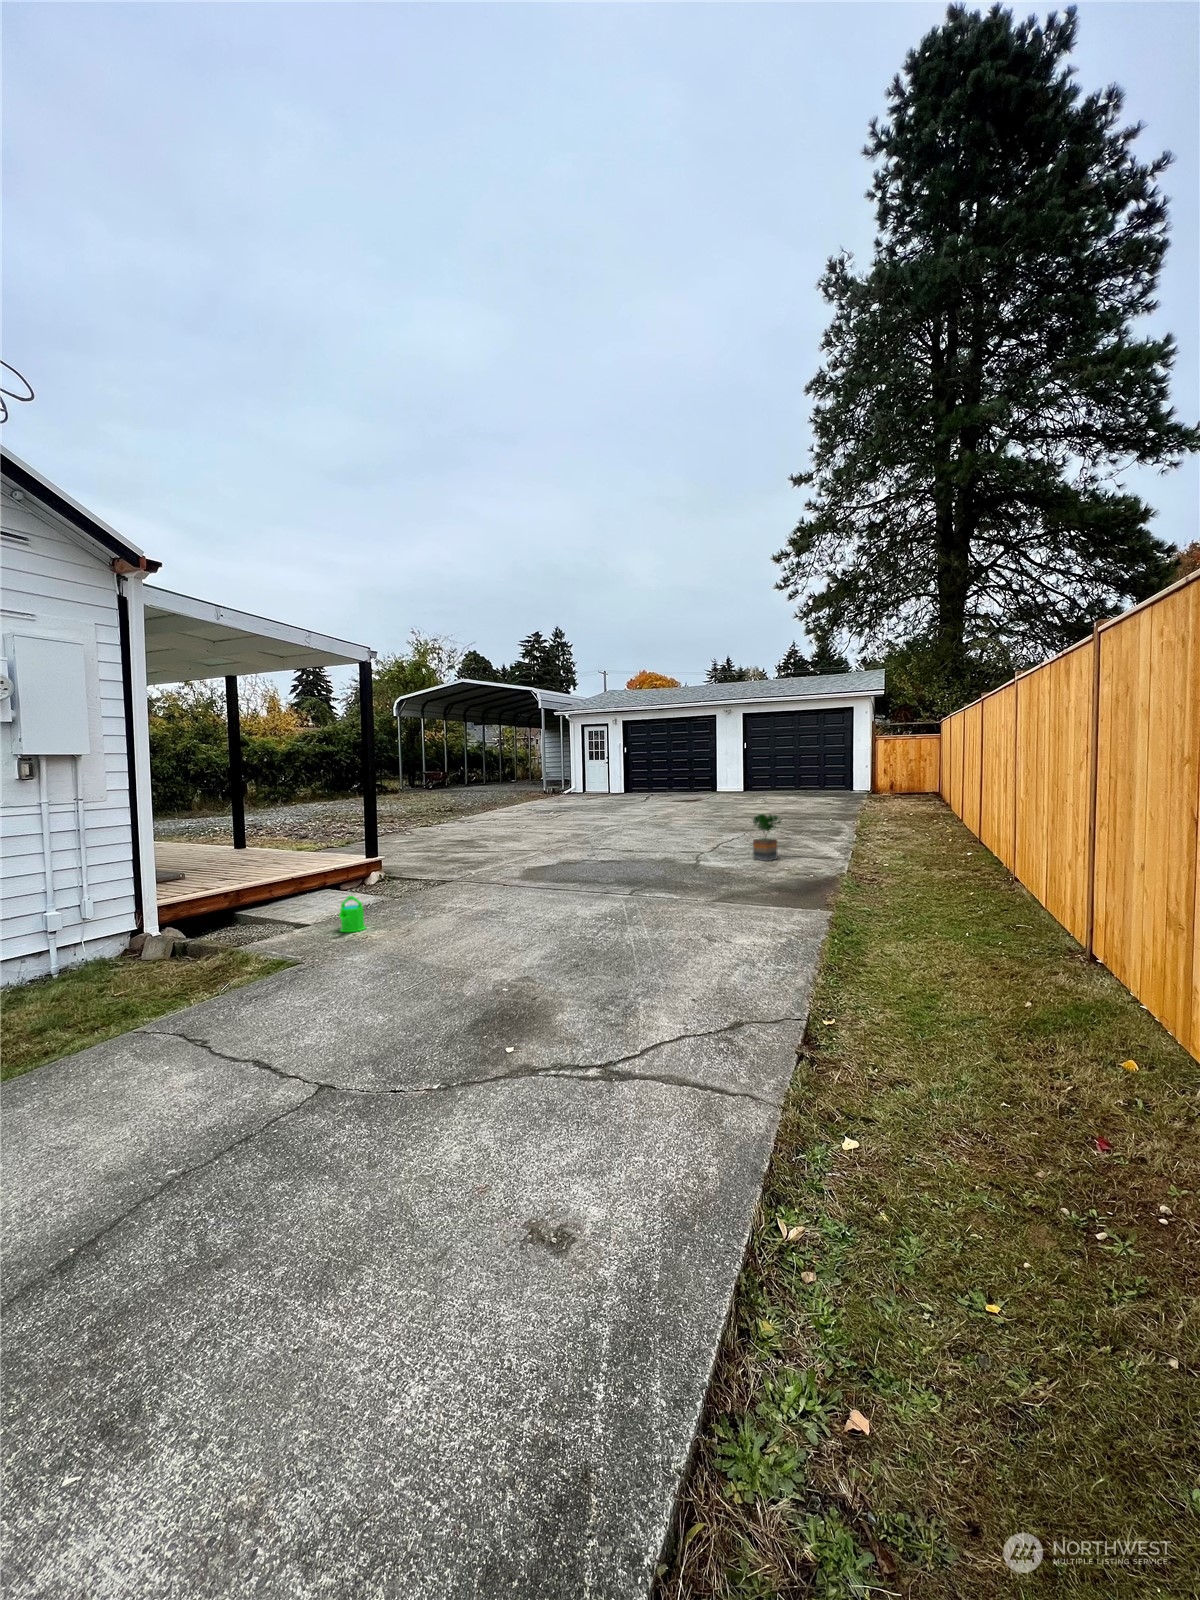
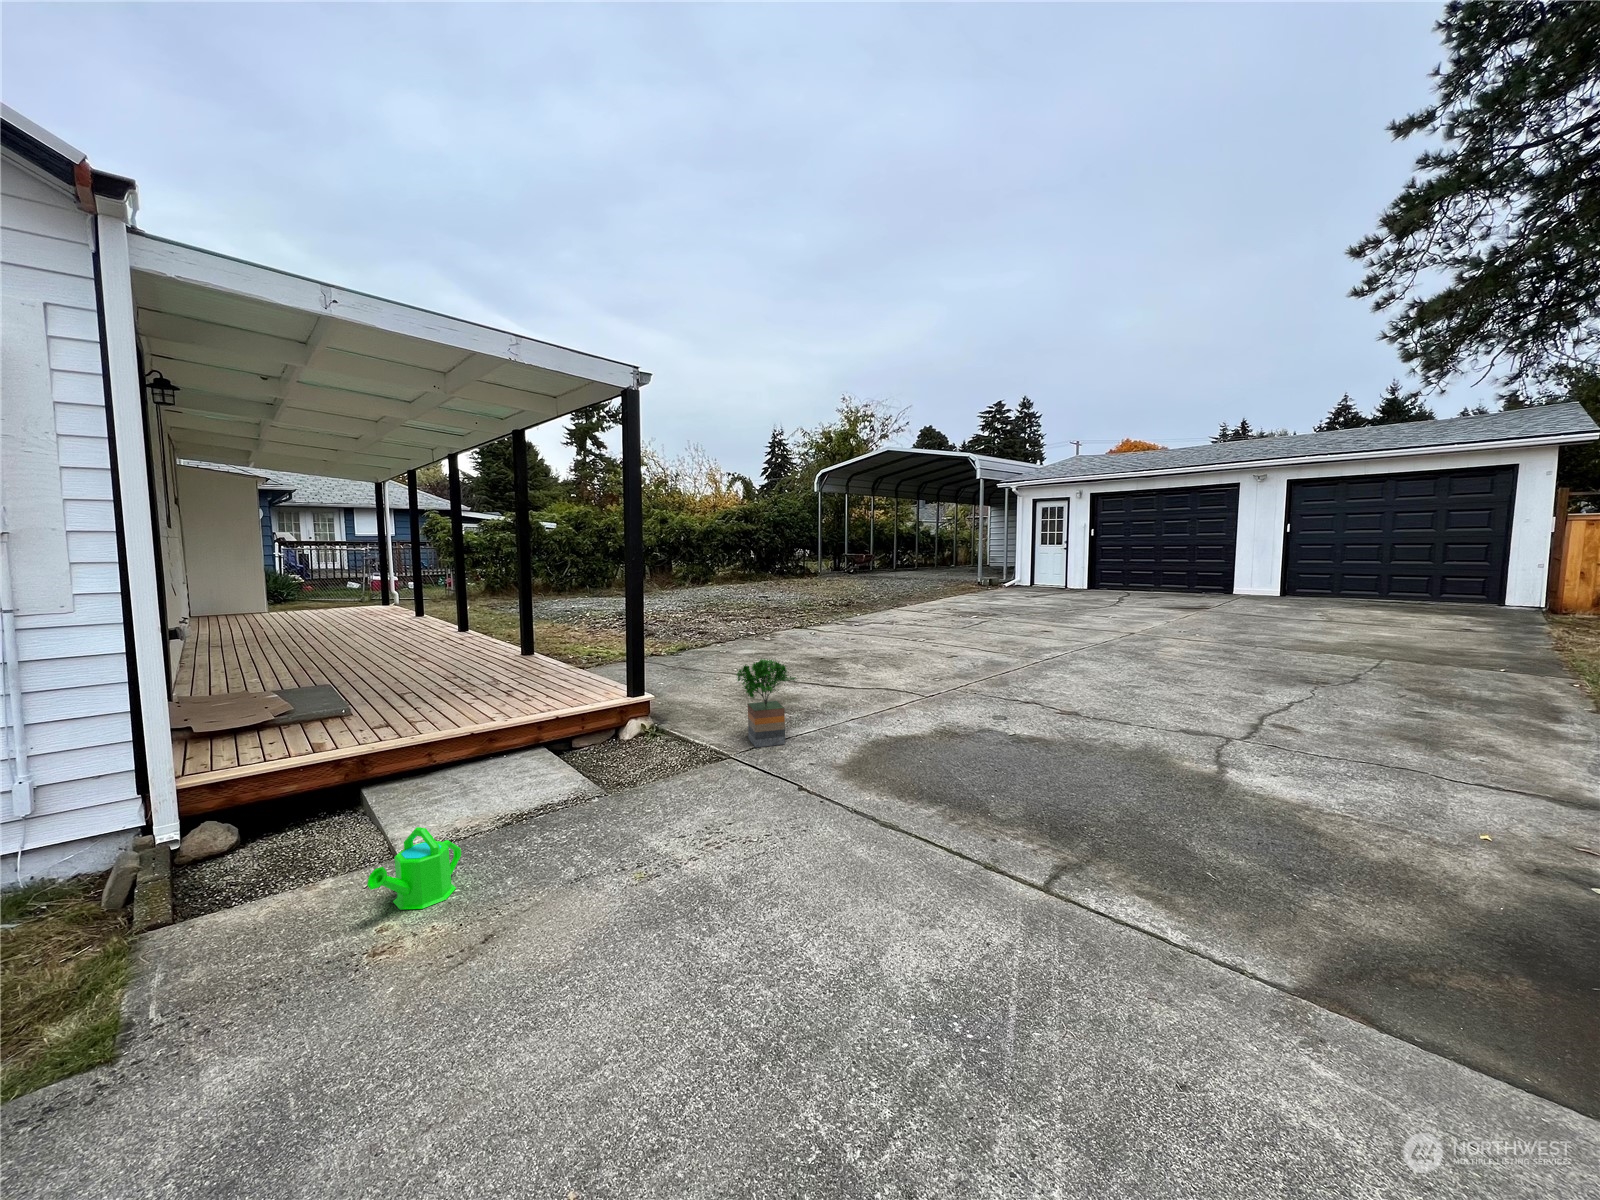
potted tree: present [753,814,781,861] -> present [736,659,796,747]

